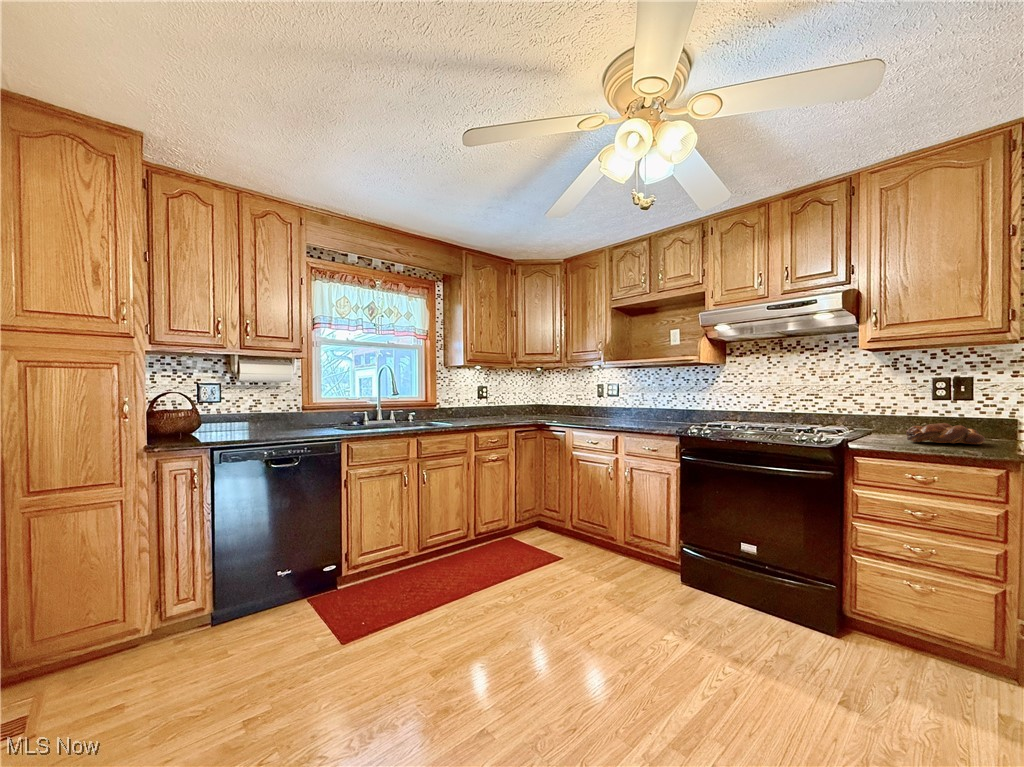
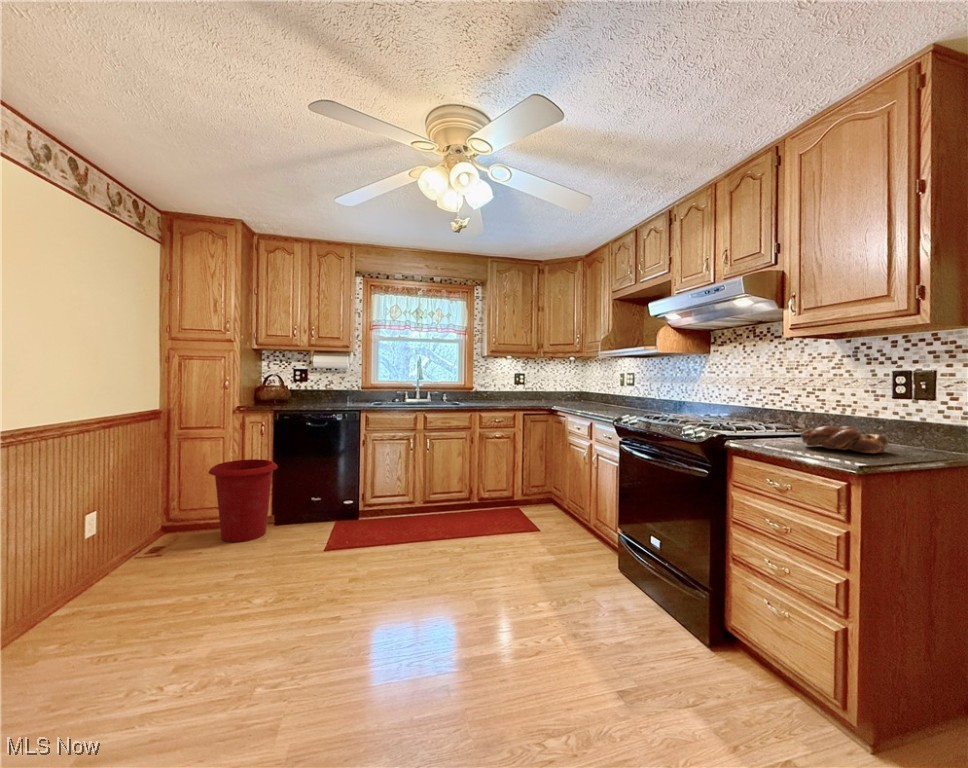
waste bin: none [102,532,235,692] -> present [208,459,278,542]

